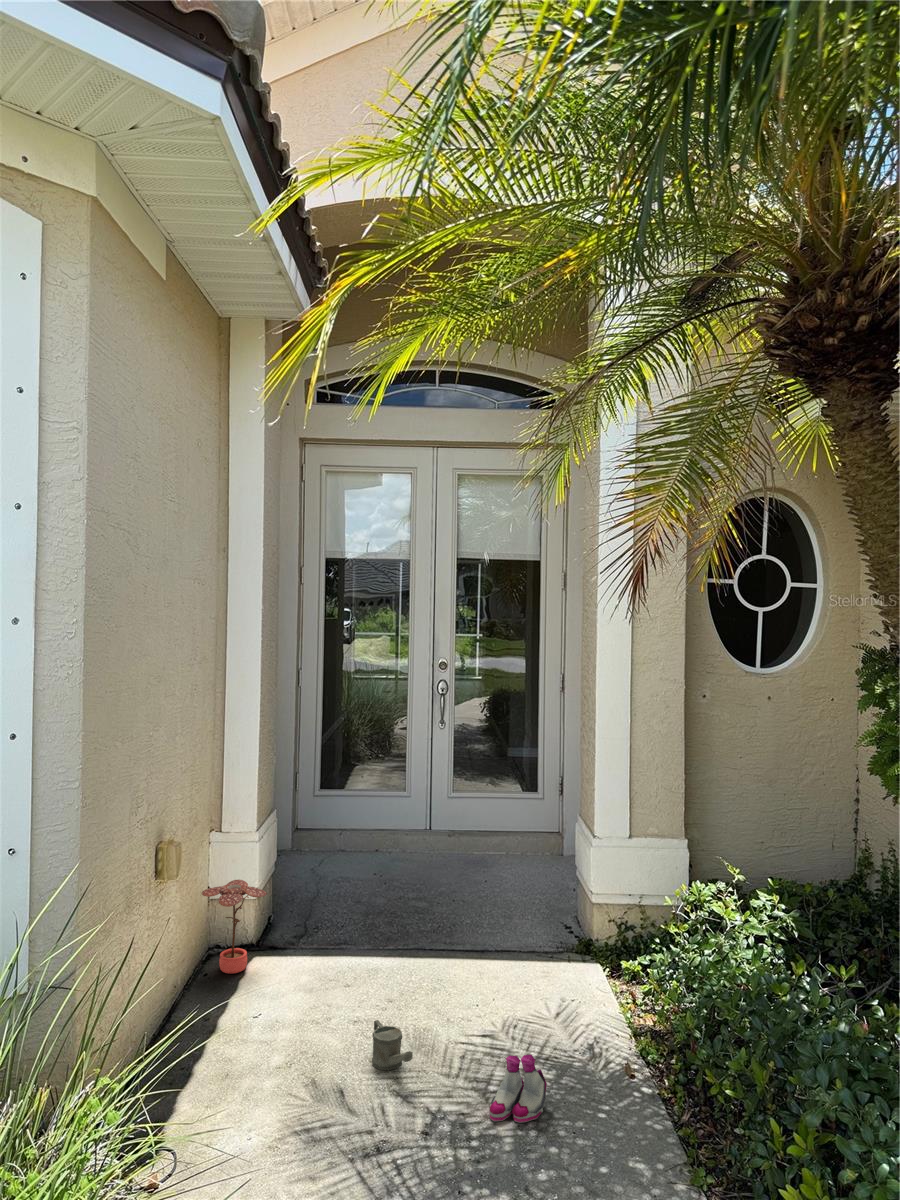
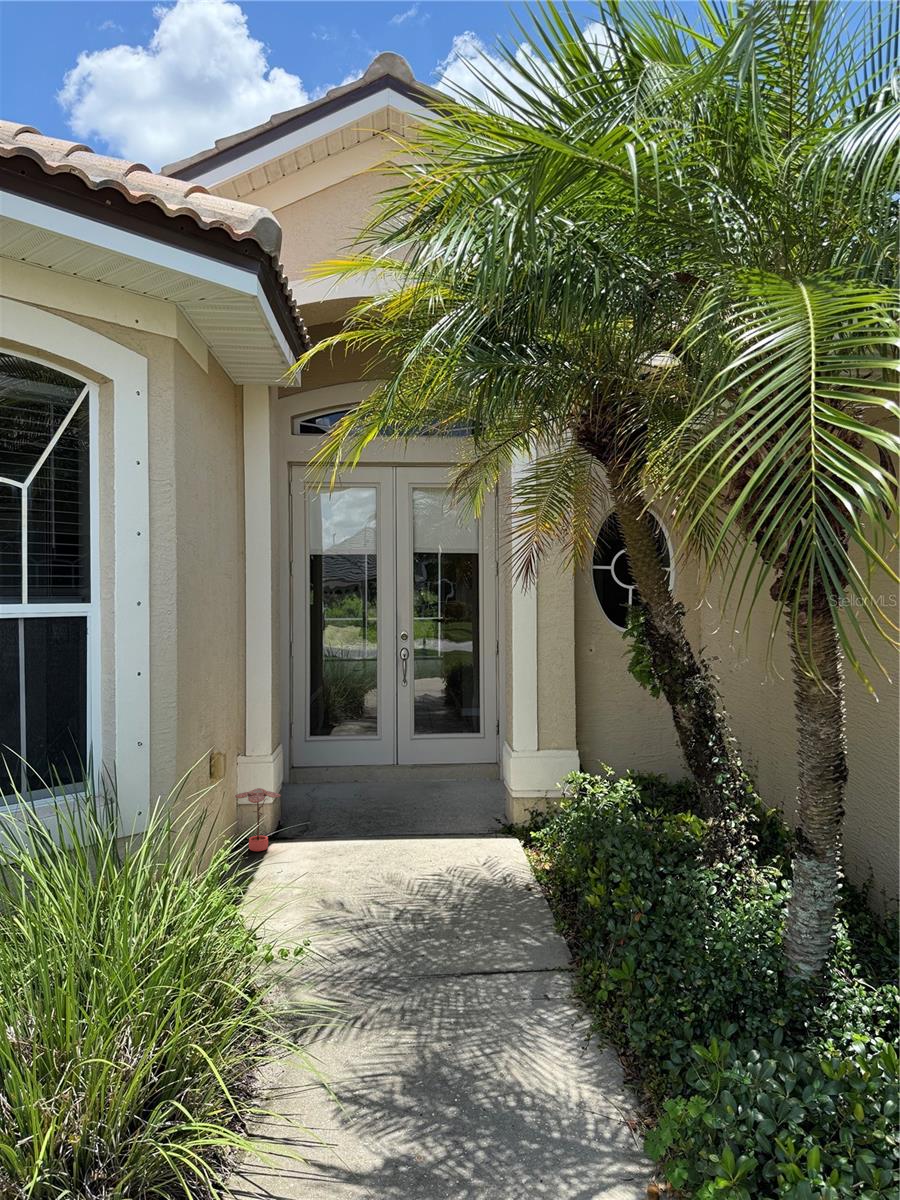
watering can: present [372,1020,413,1070] -> none [361,865,387,893]
boots: present [489,1055,547,1123] -> none [437,872,473,912]

